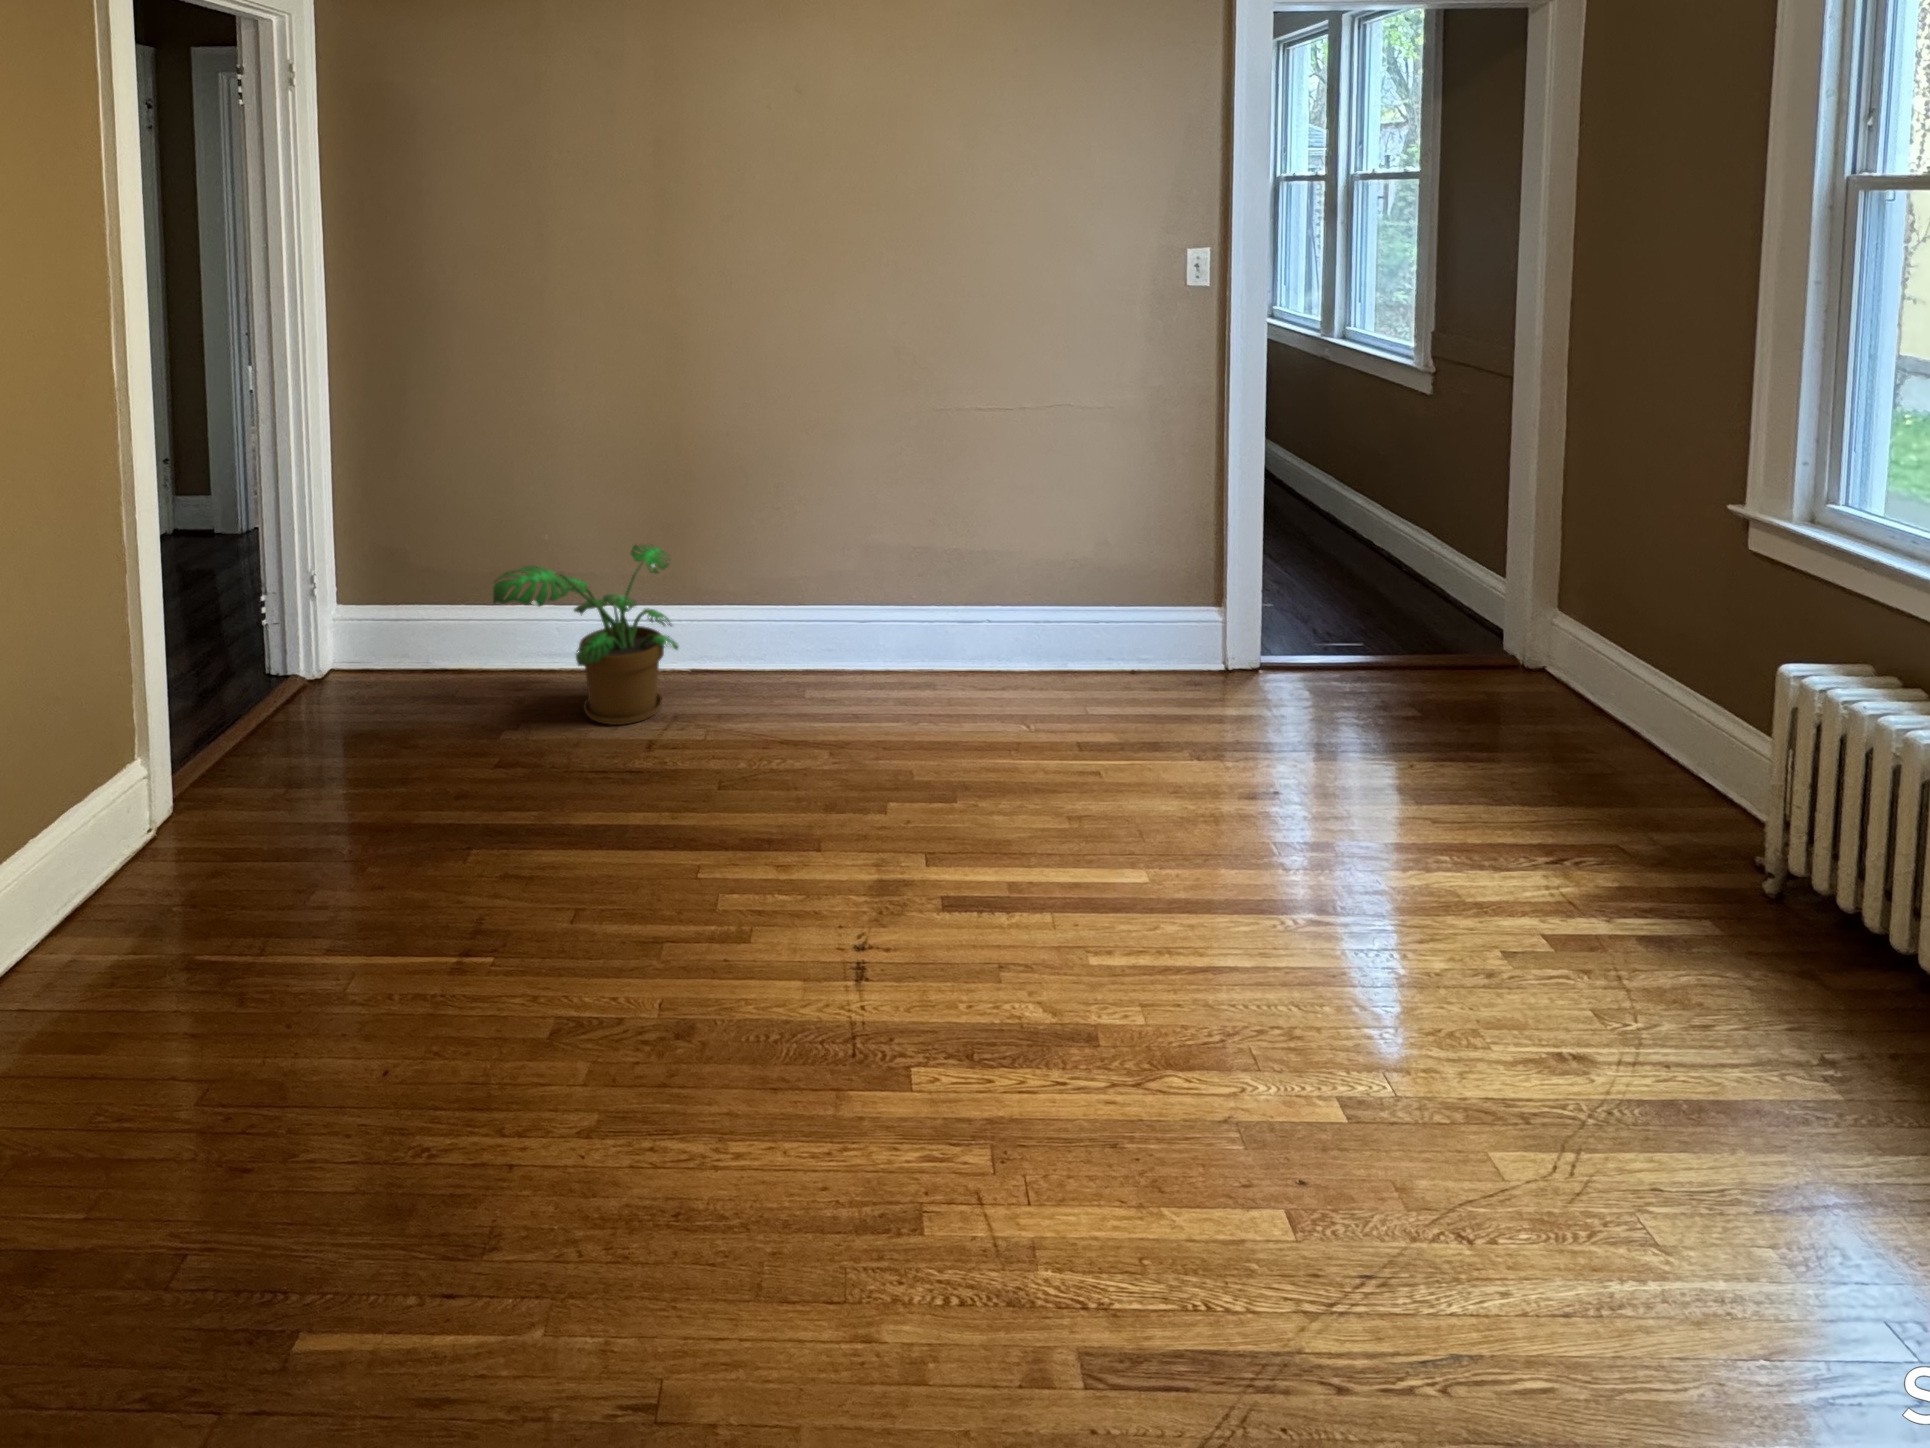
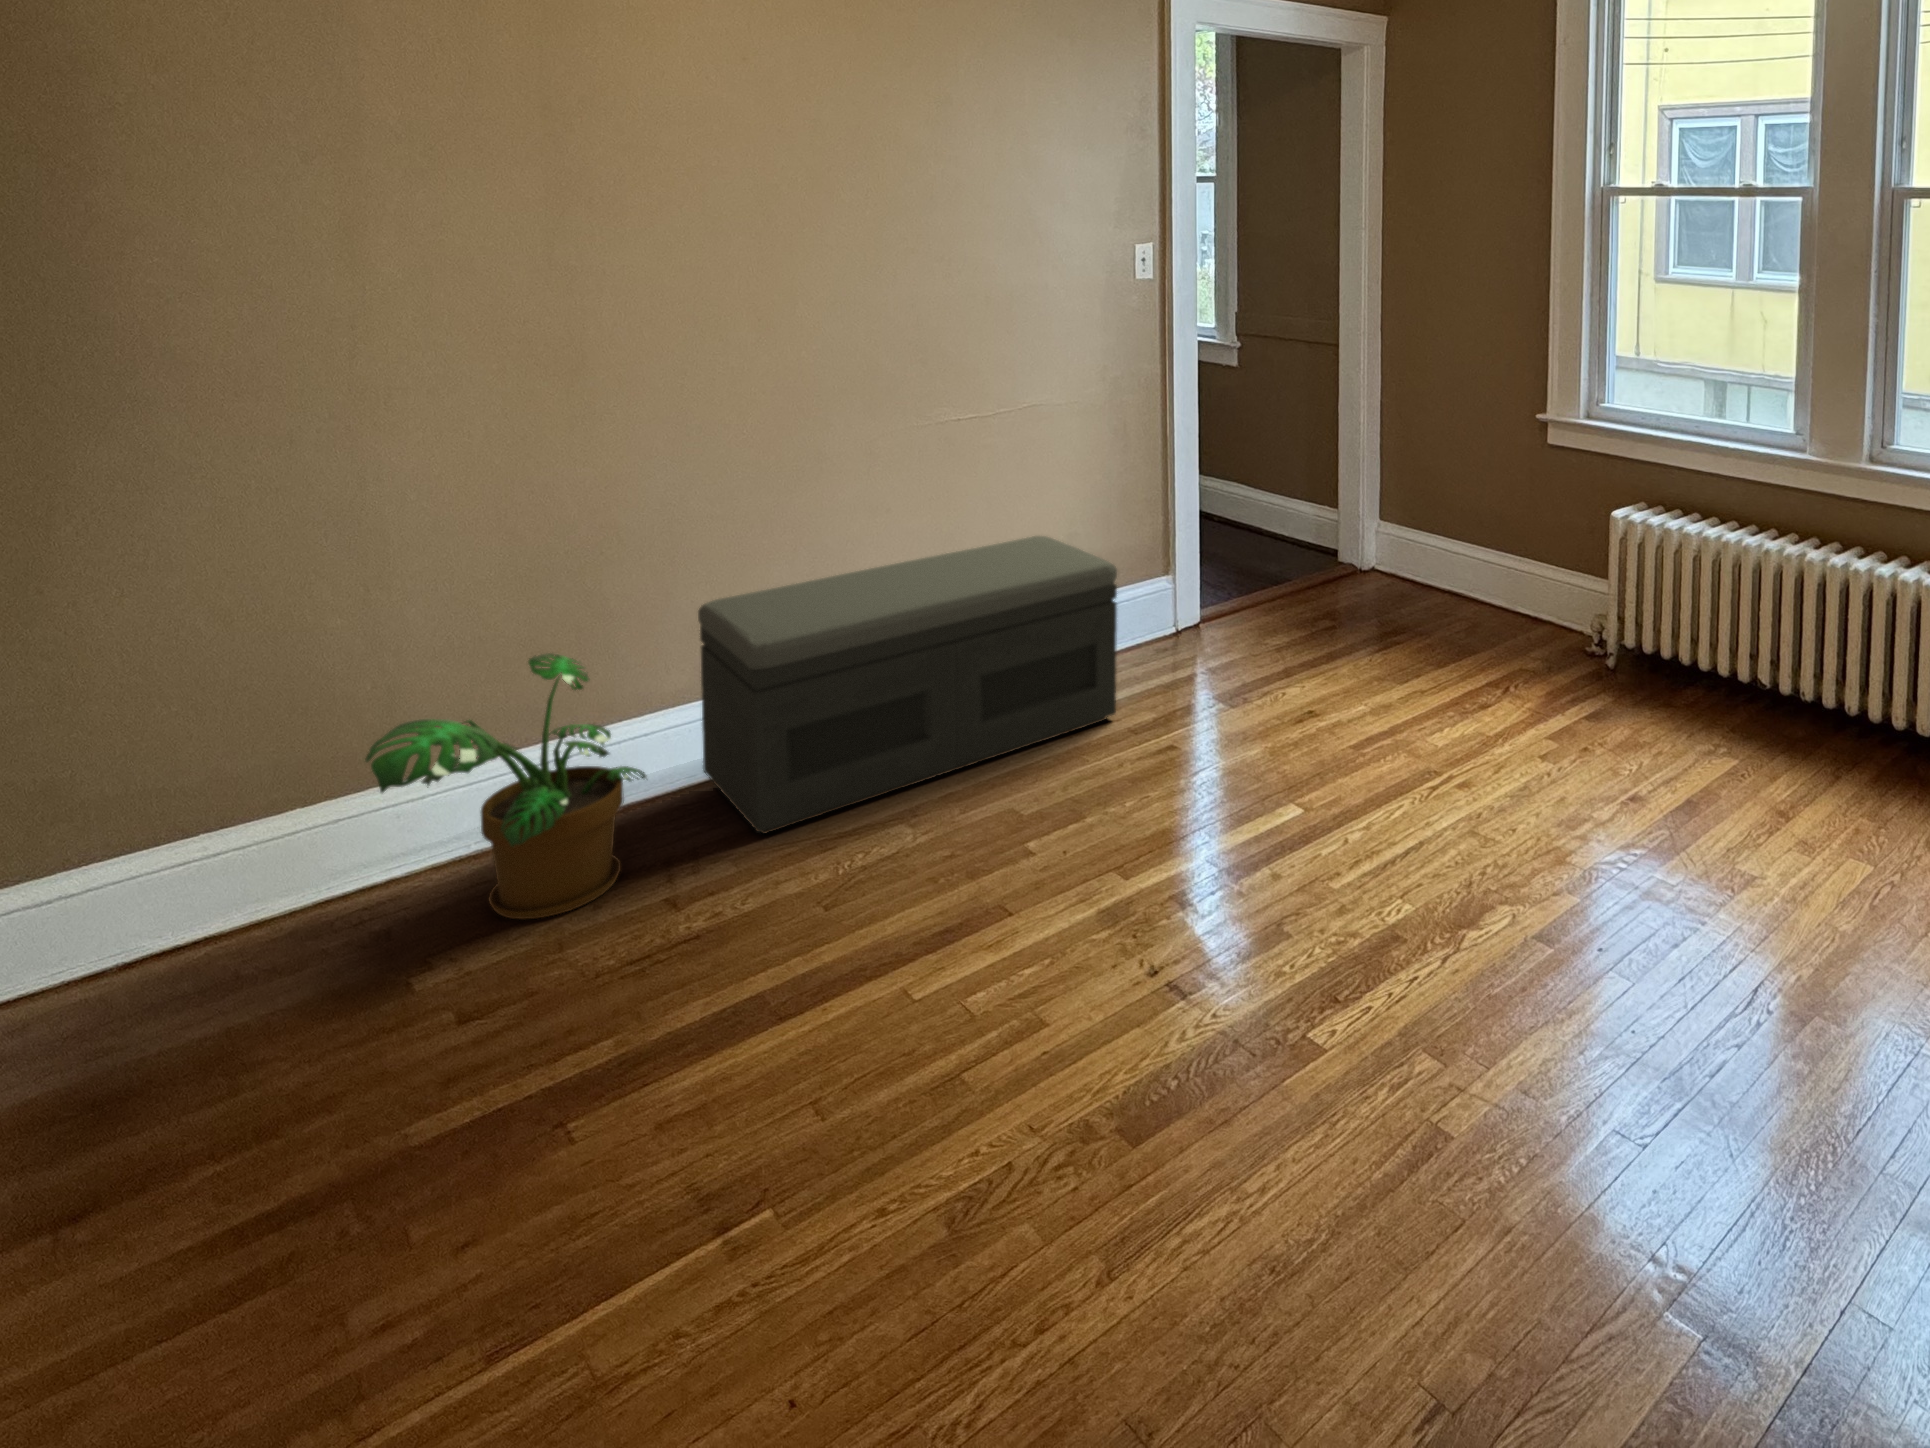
storage bench: none [738,531,1079,726] -> present [698,536,1117,834]

